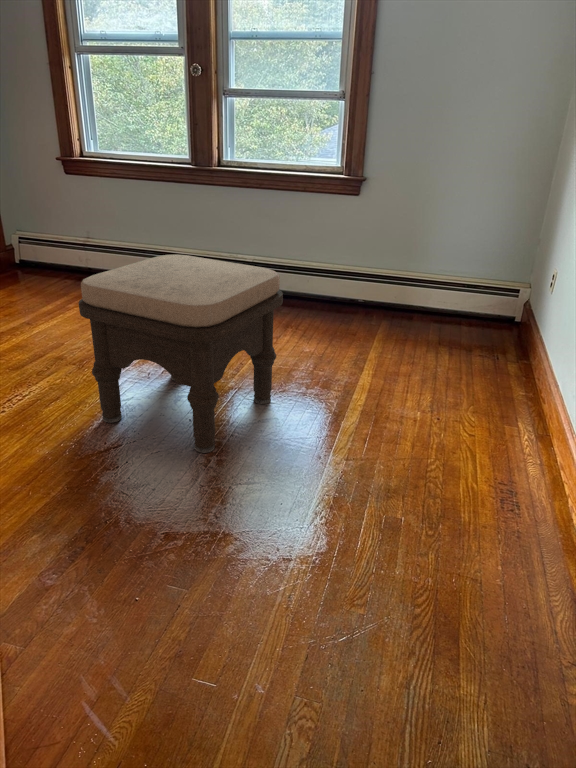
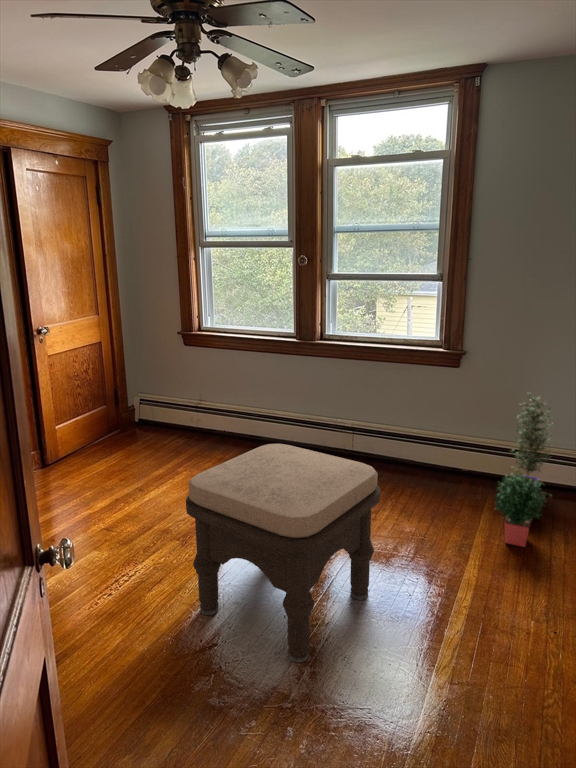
potted plant: none [389,218,450,360] -> present [495,396,554,547]

